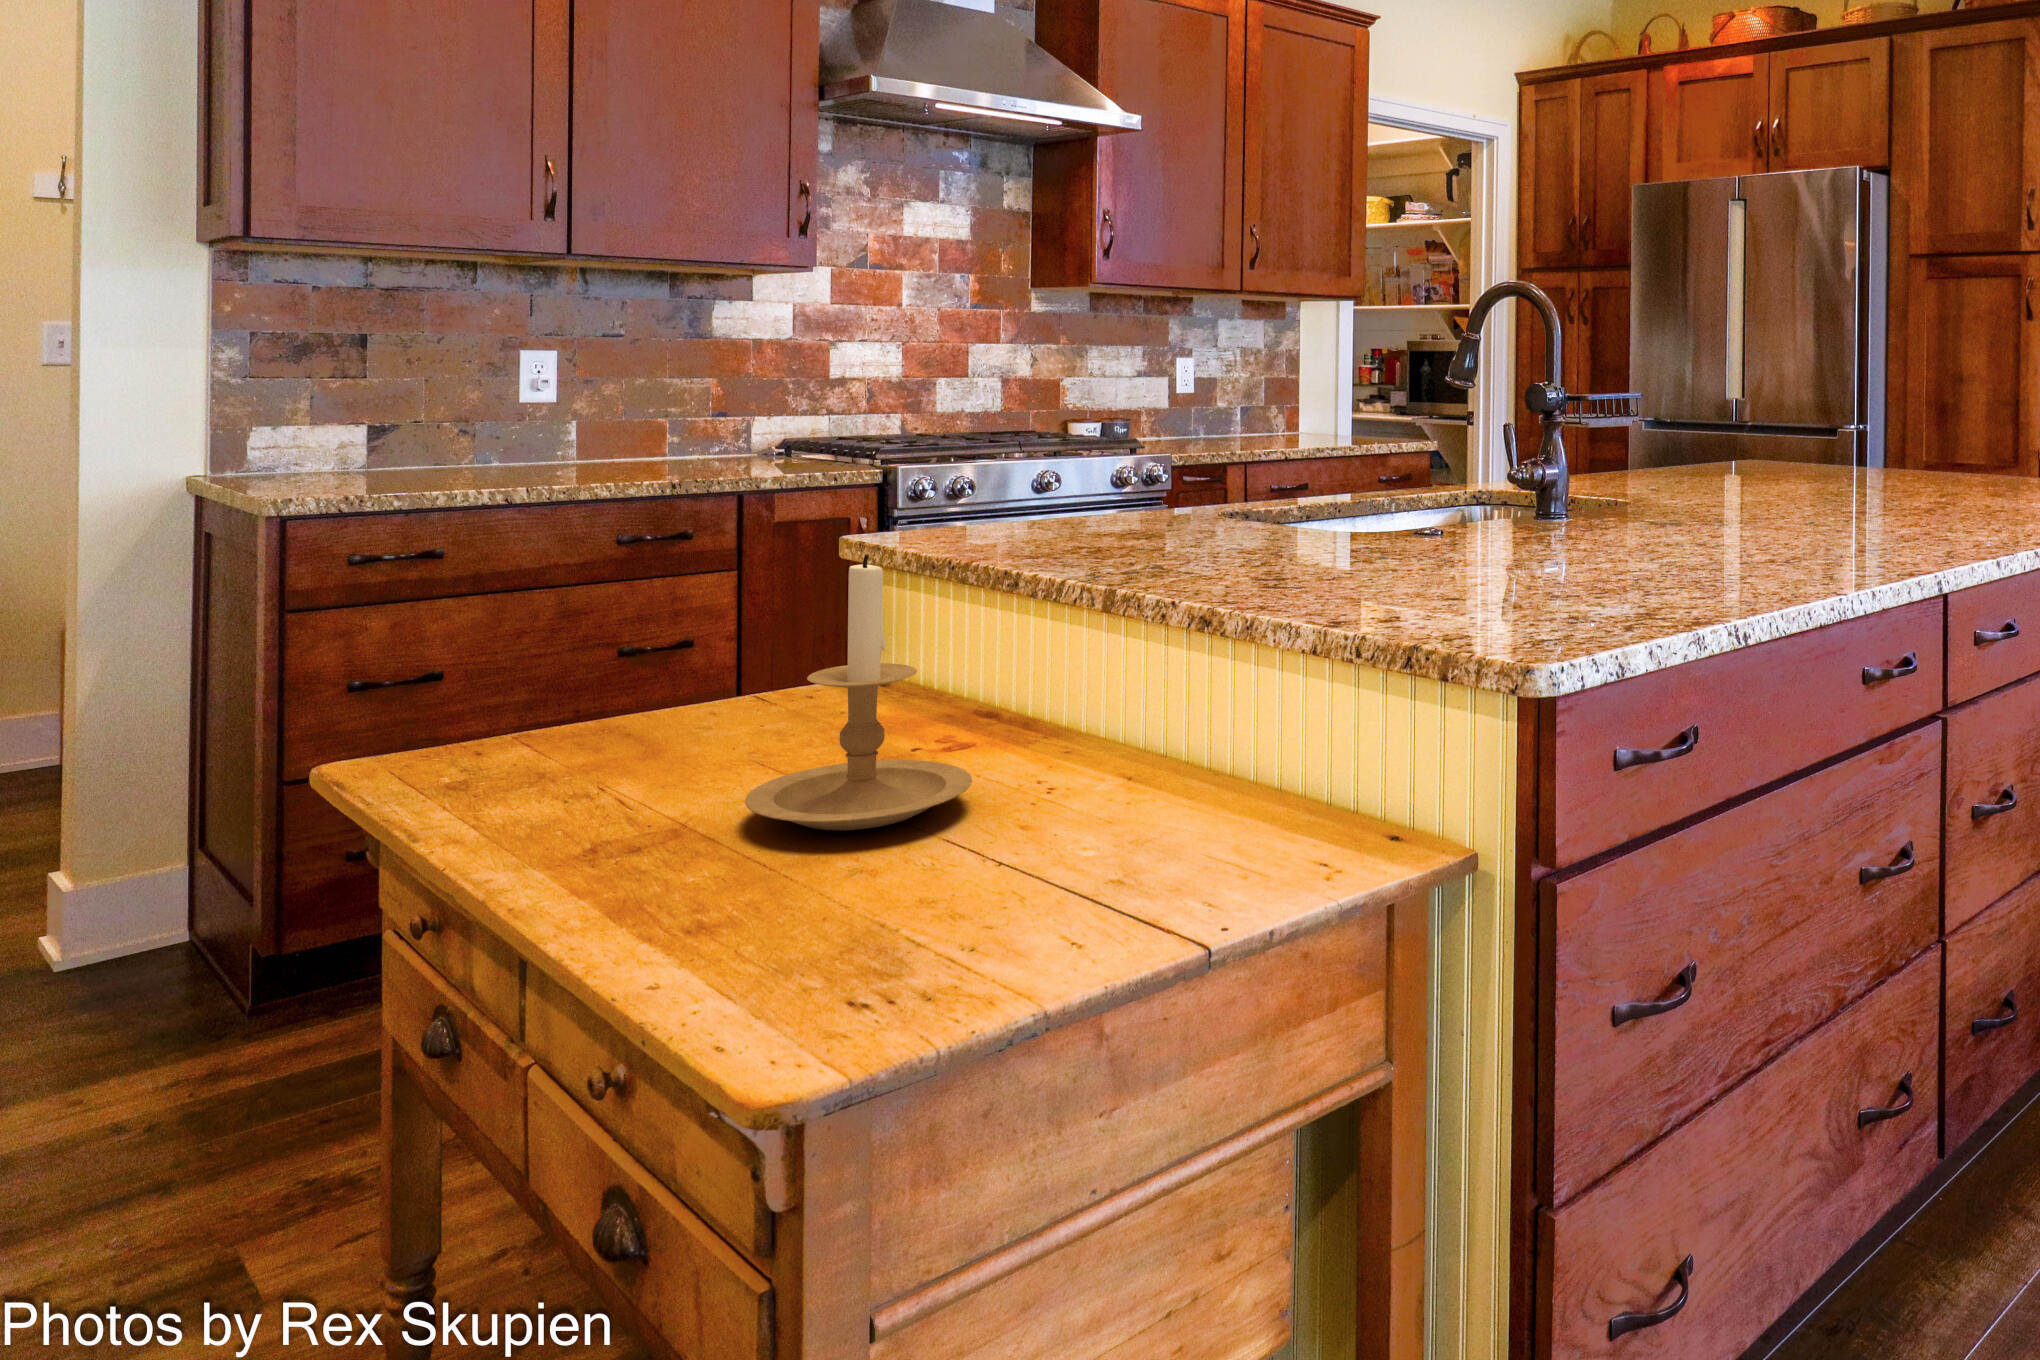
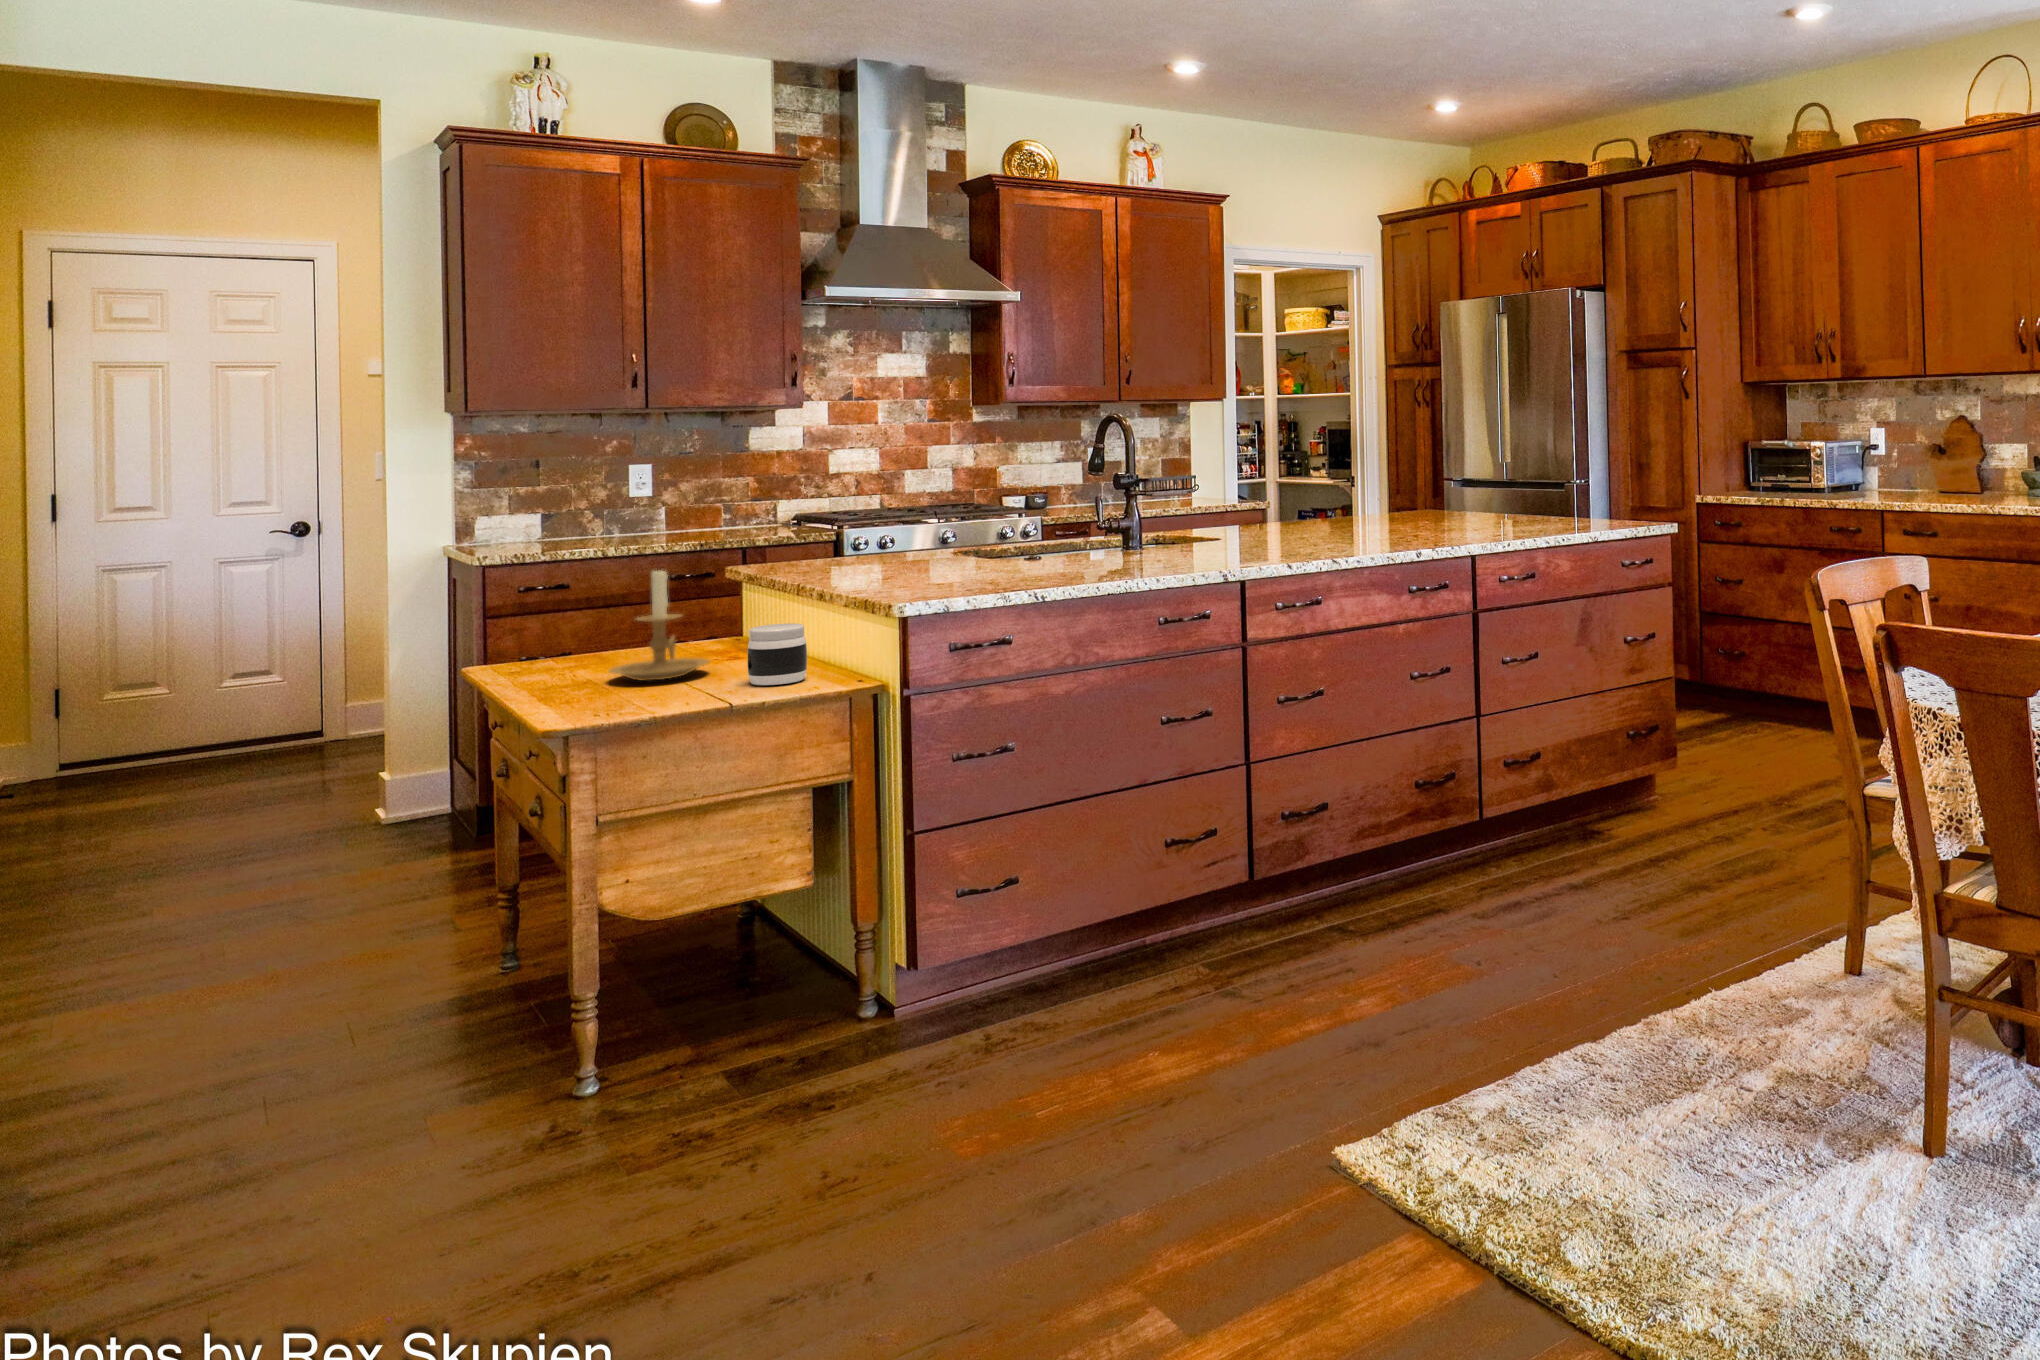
jar: none [1104,691,1231,847] -> present [747,623,807,685]

